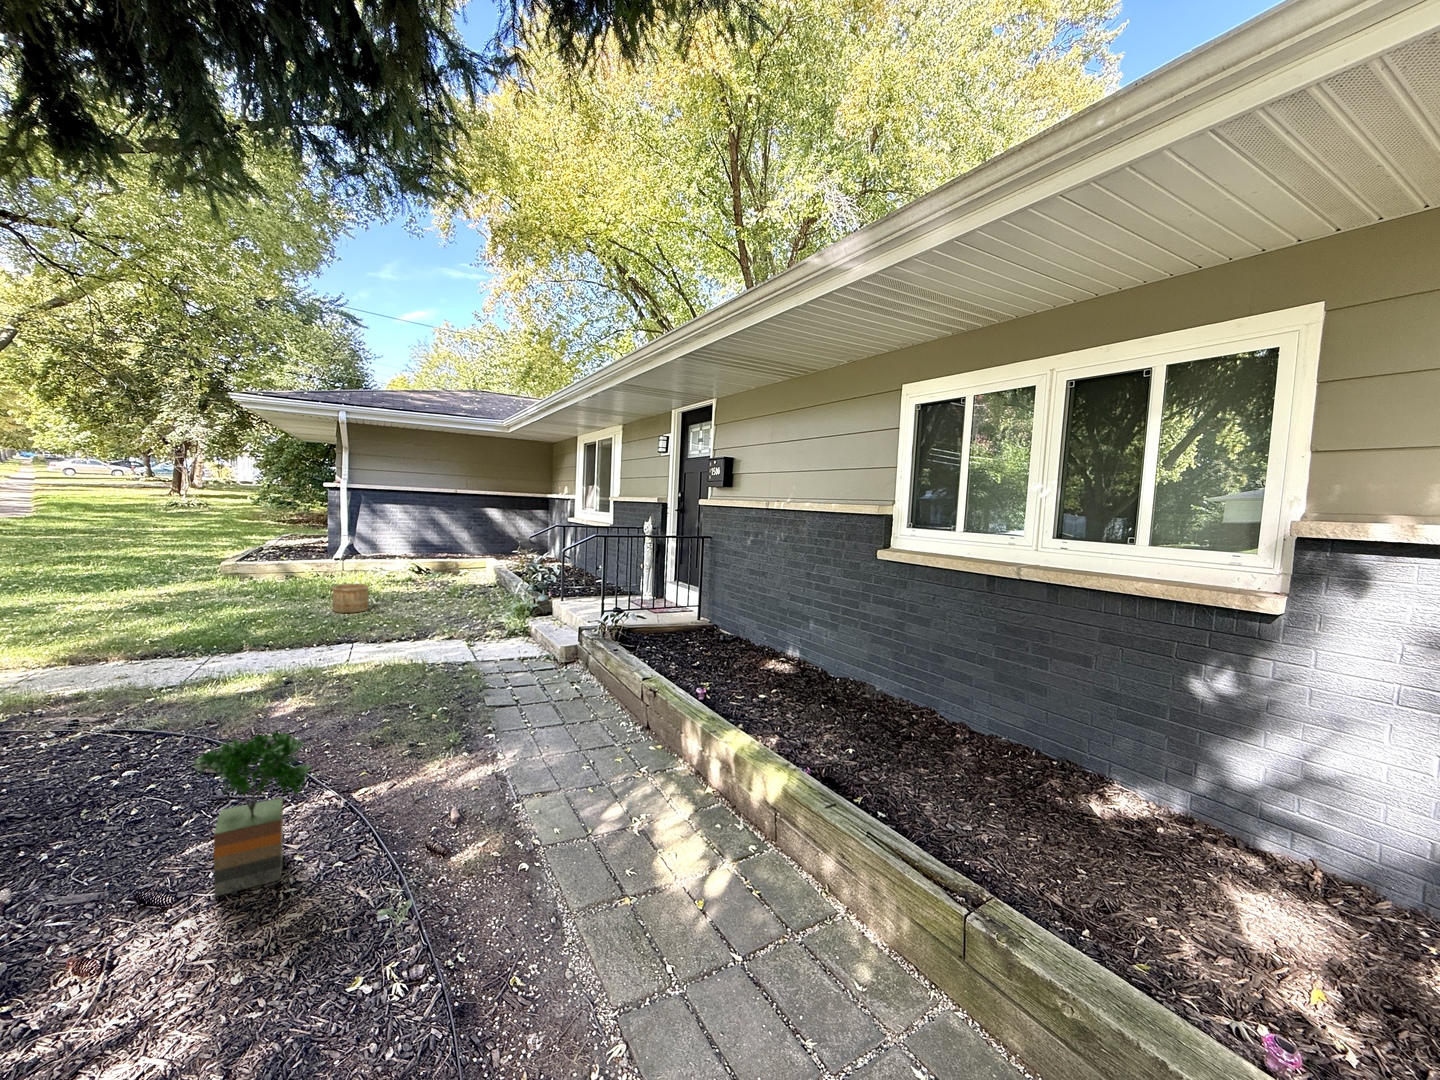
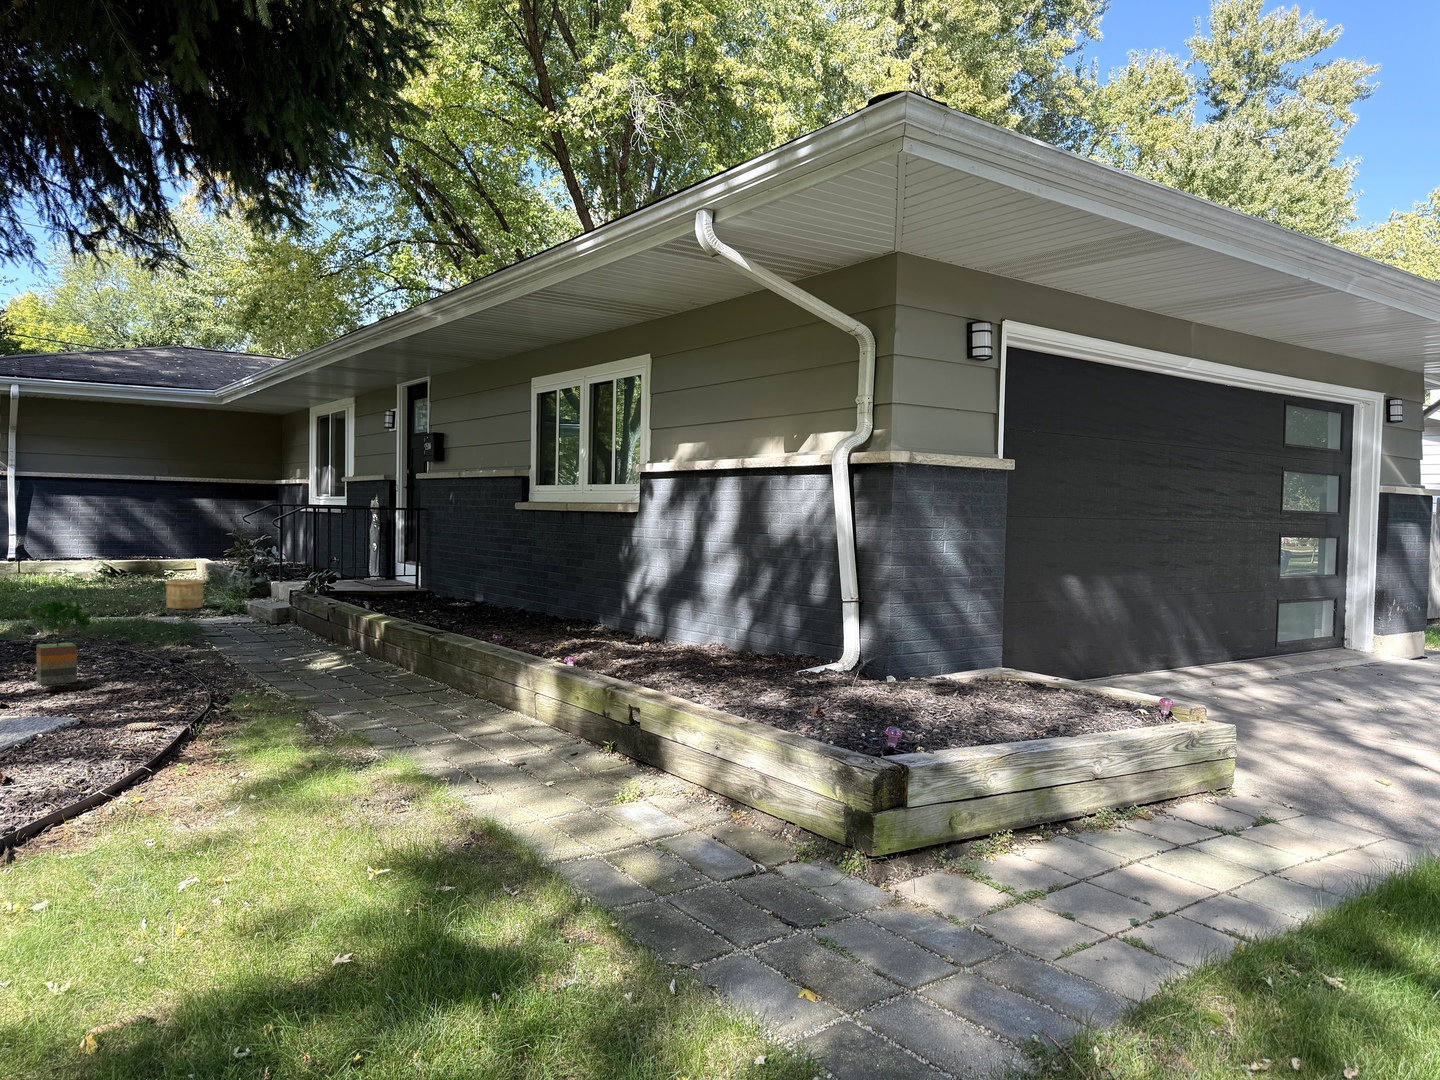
wooden bucket: present [332,584,369,613] -> present [166,579,204,609]

